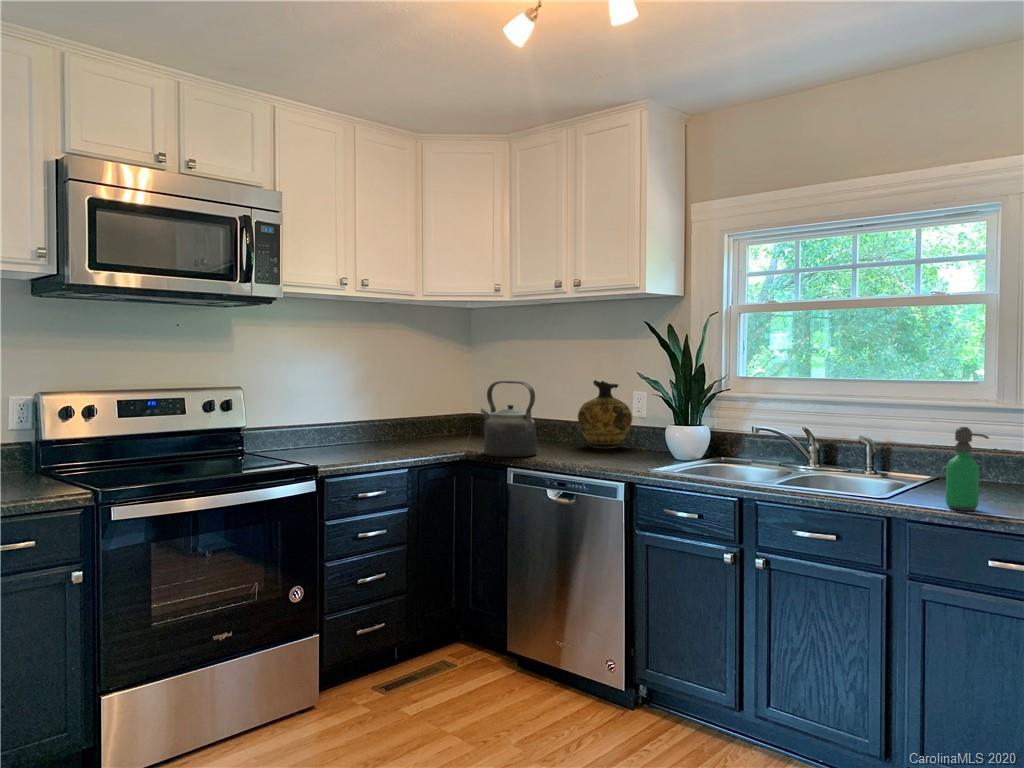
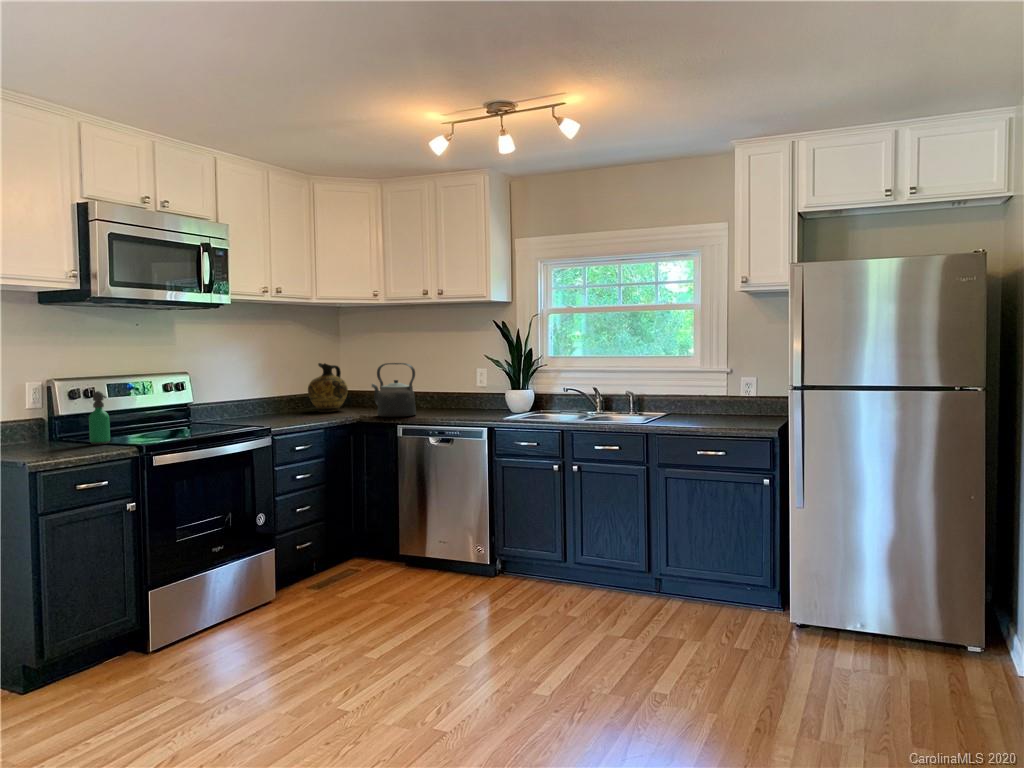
ceramic jug: present [578,380,632,448] -> present [308,363,348,412]
soap dispenser: present [946,427,989,511] -> present [89,391,110,444]

